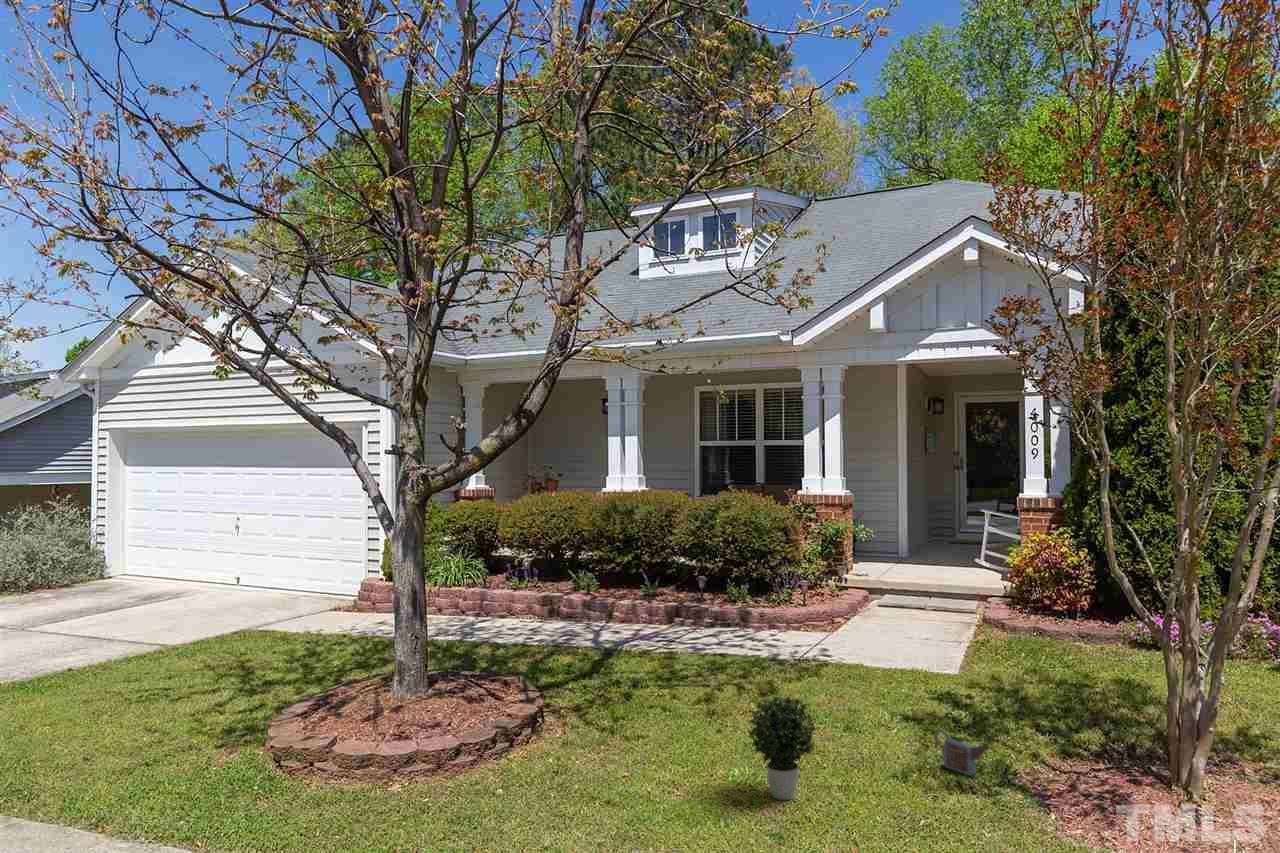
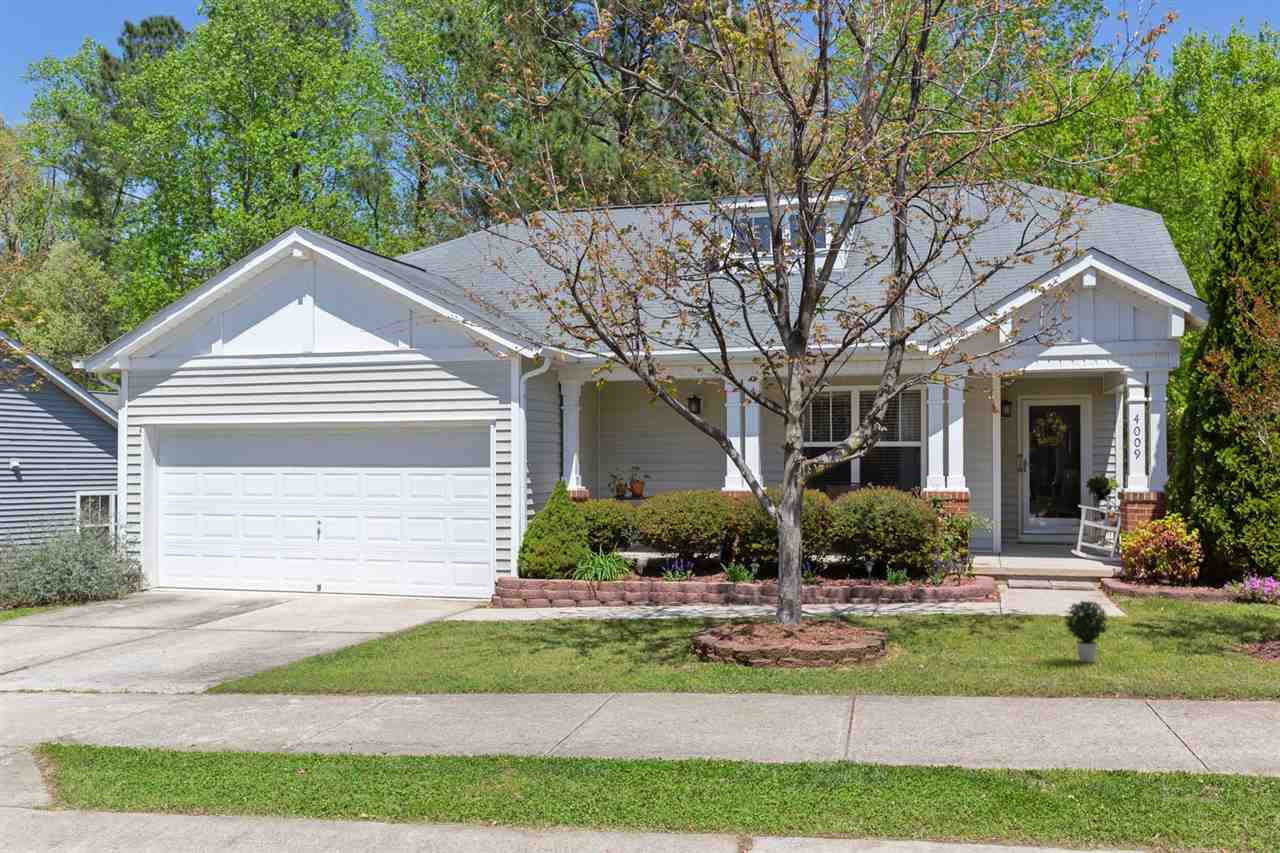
watering can: present [934,728,990,776] -> none [1159,625,1200,651]

